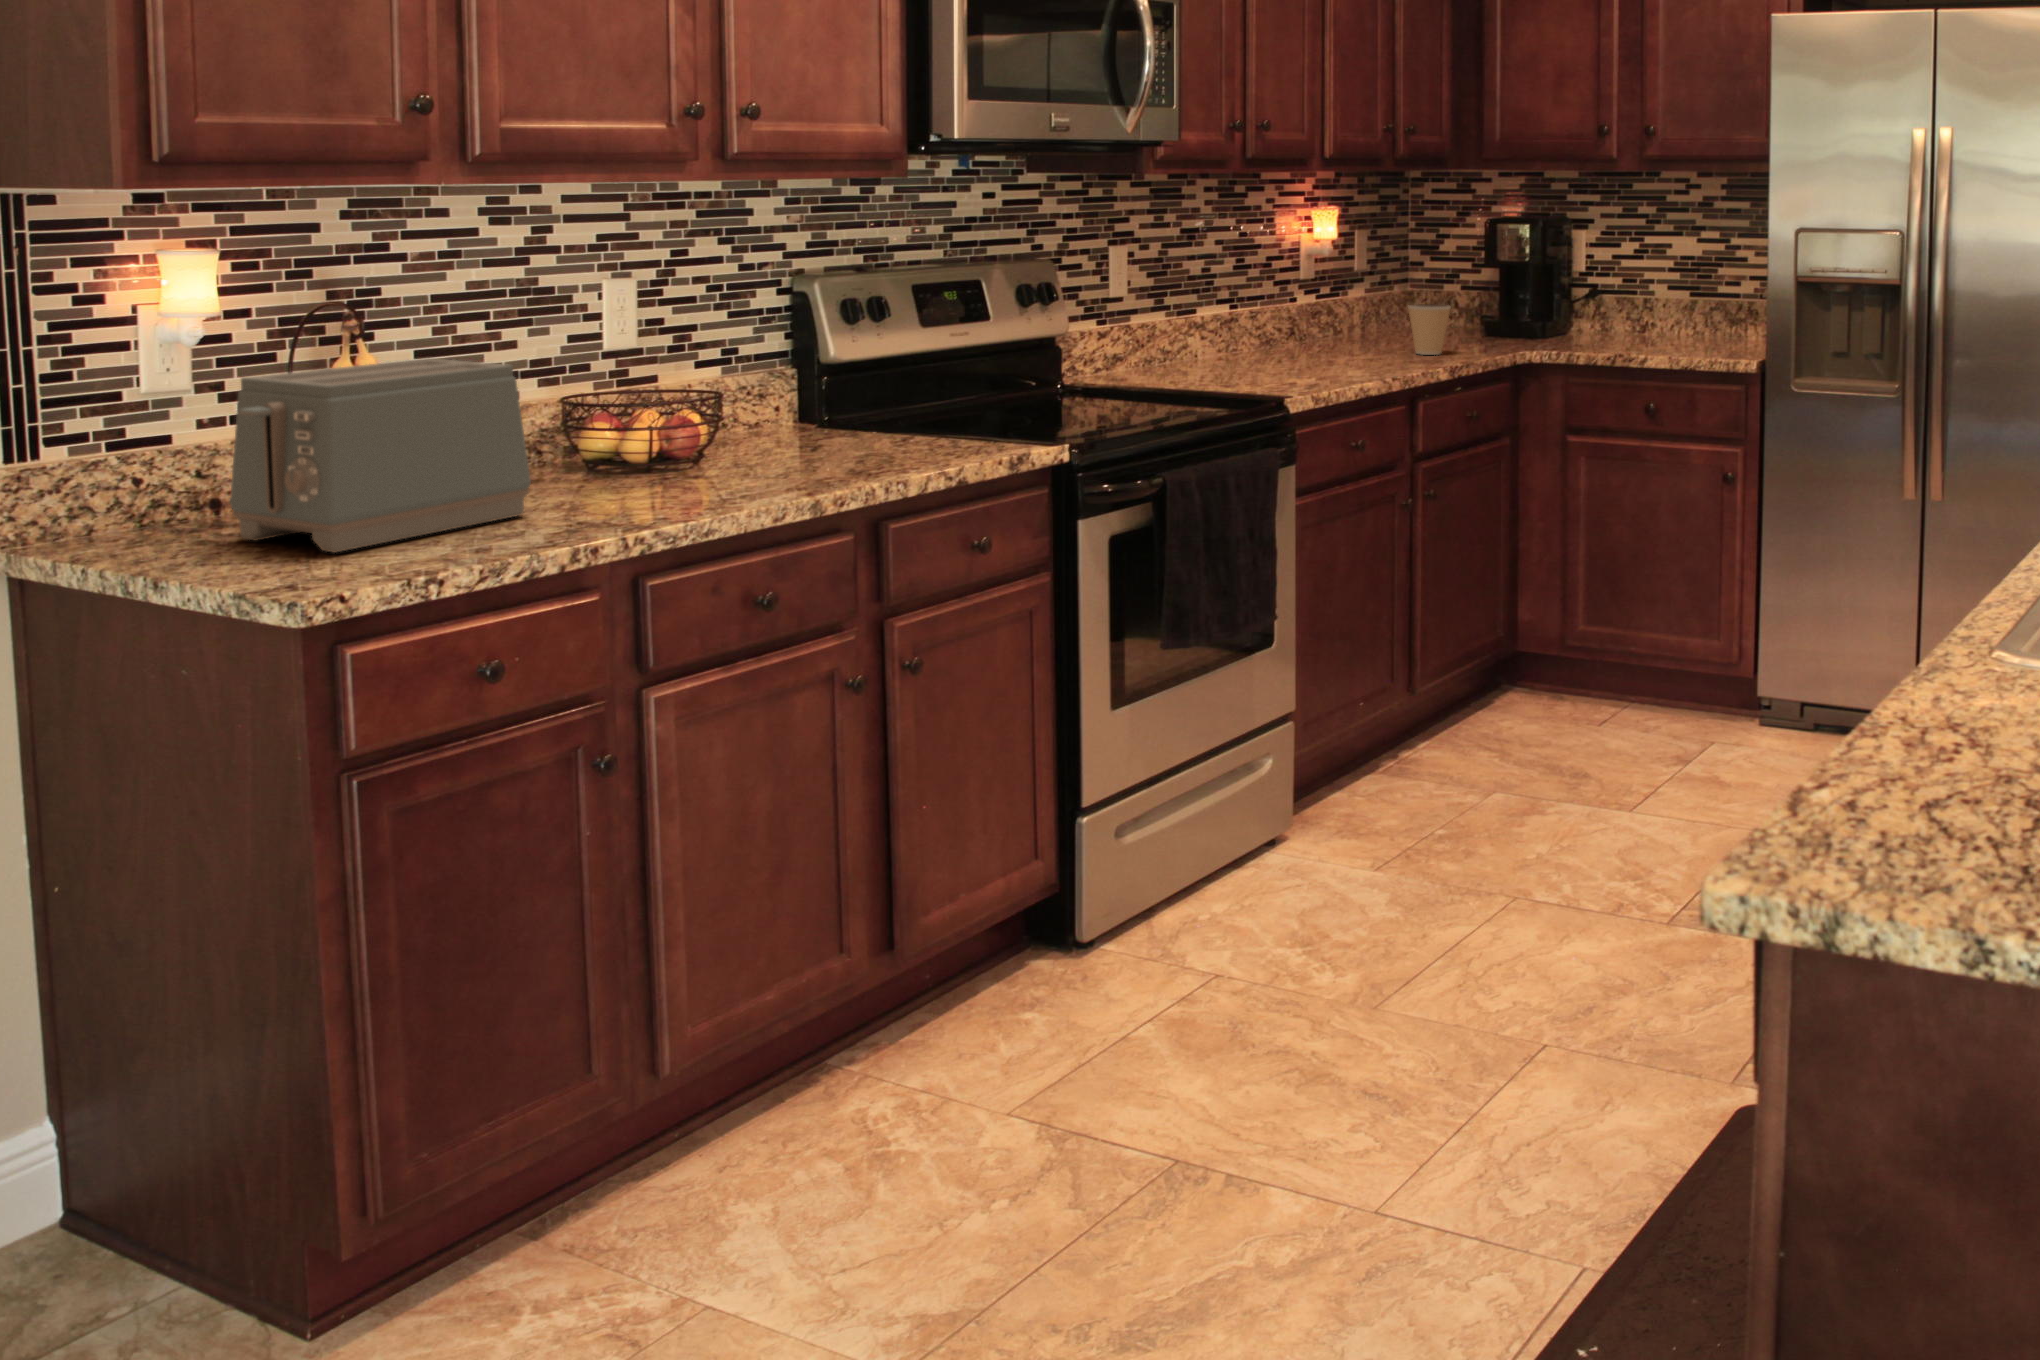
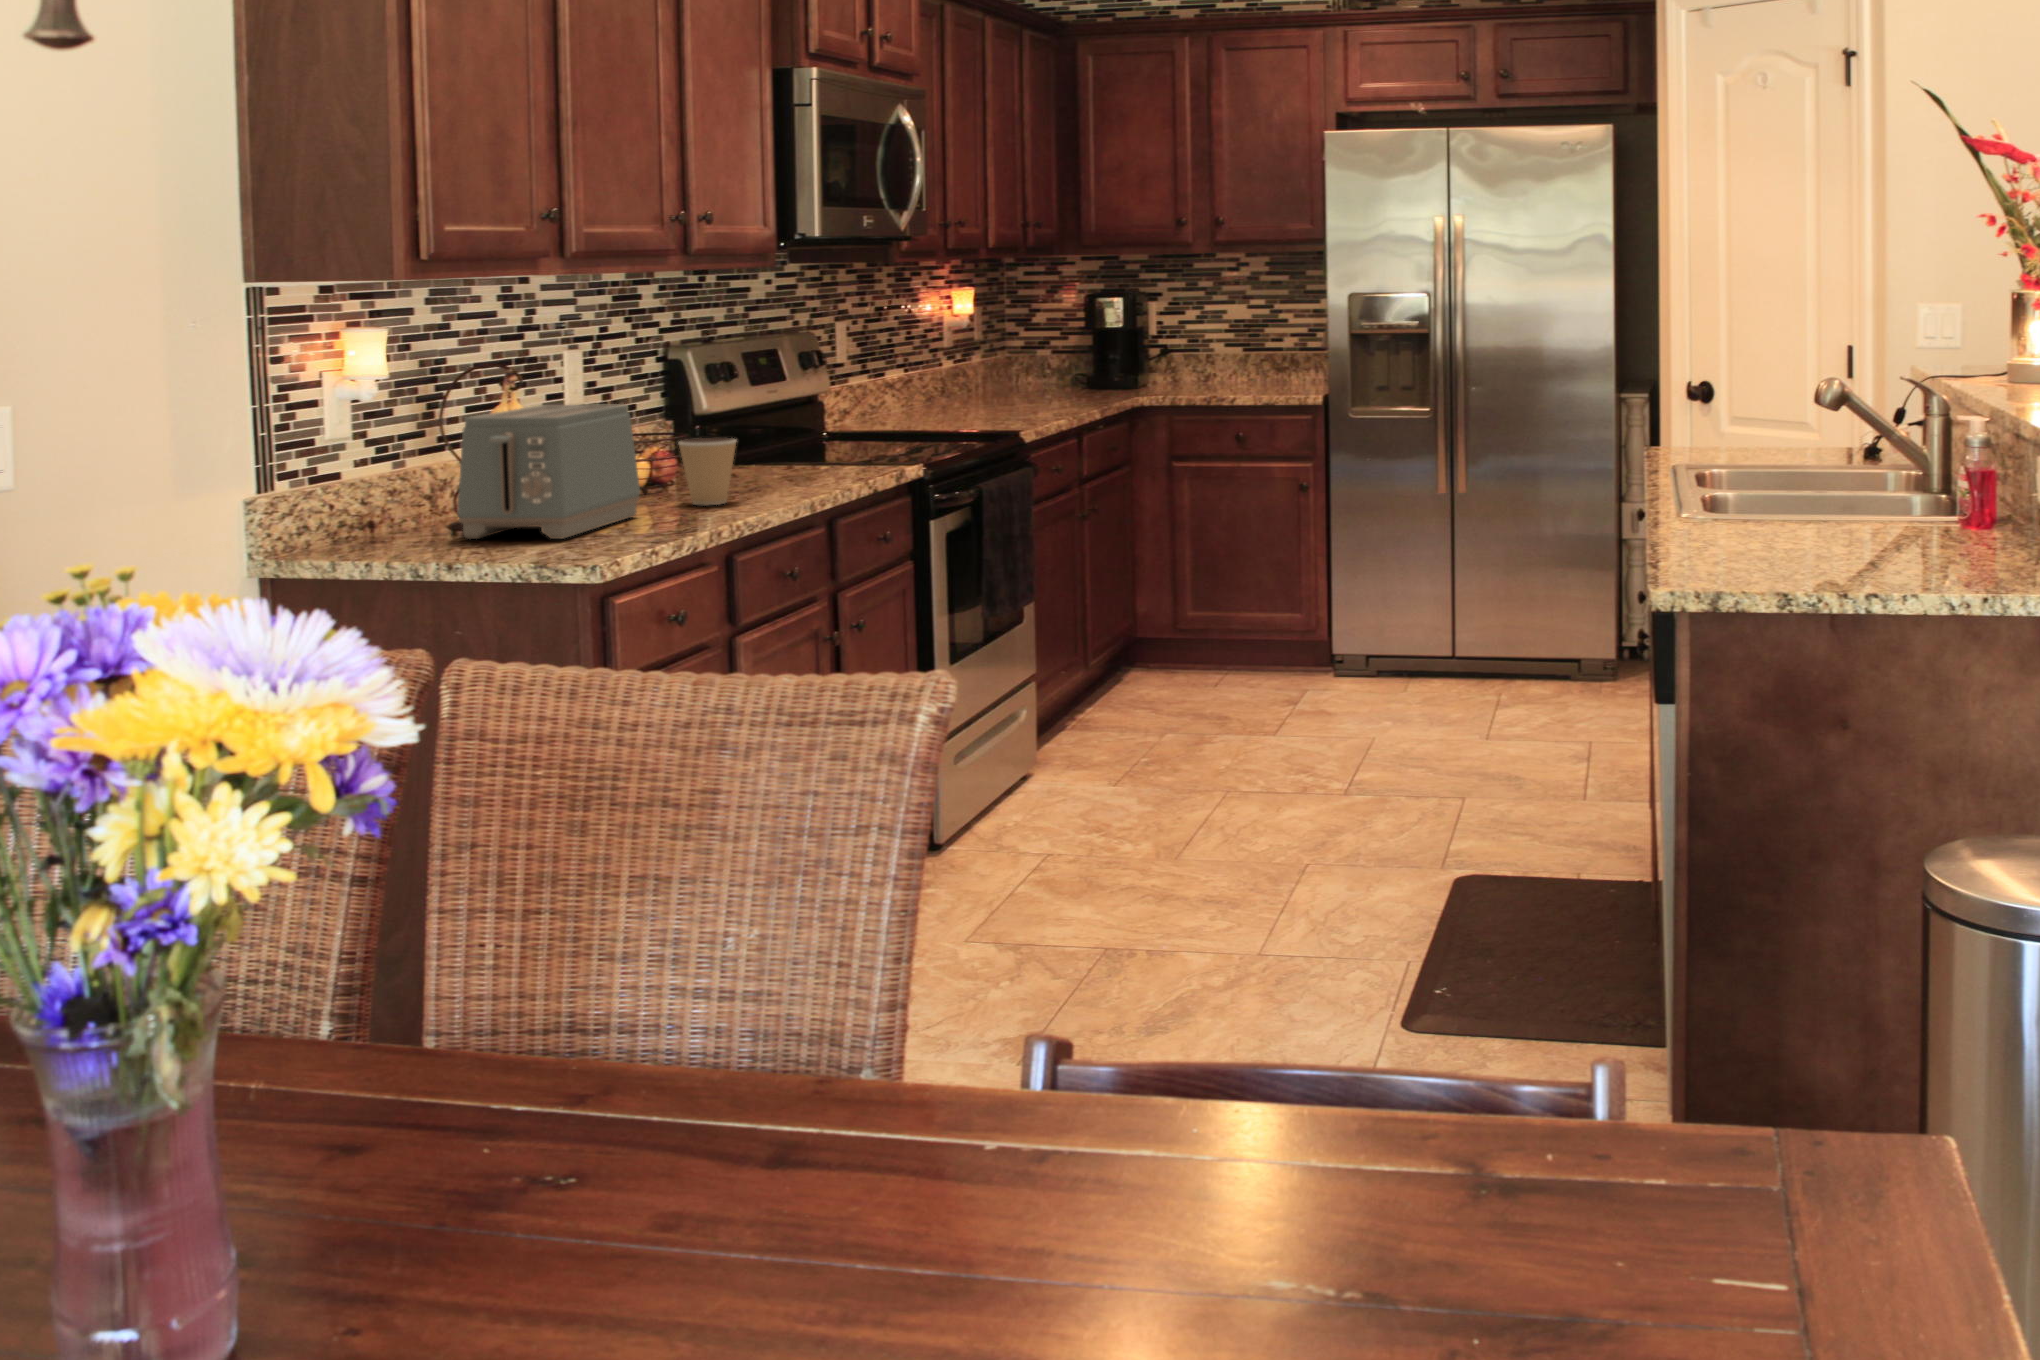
coffee cup: present [1408,304,1451,355] -> present [679,438,736,505]

